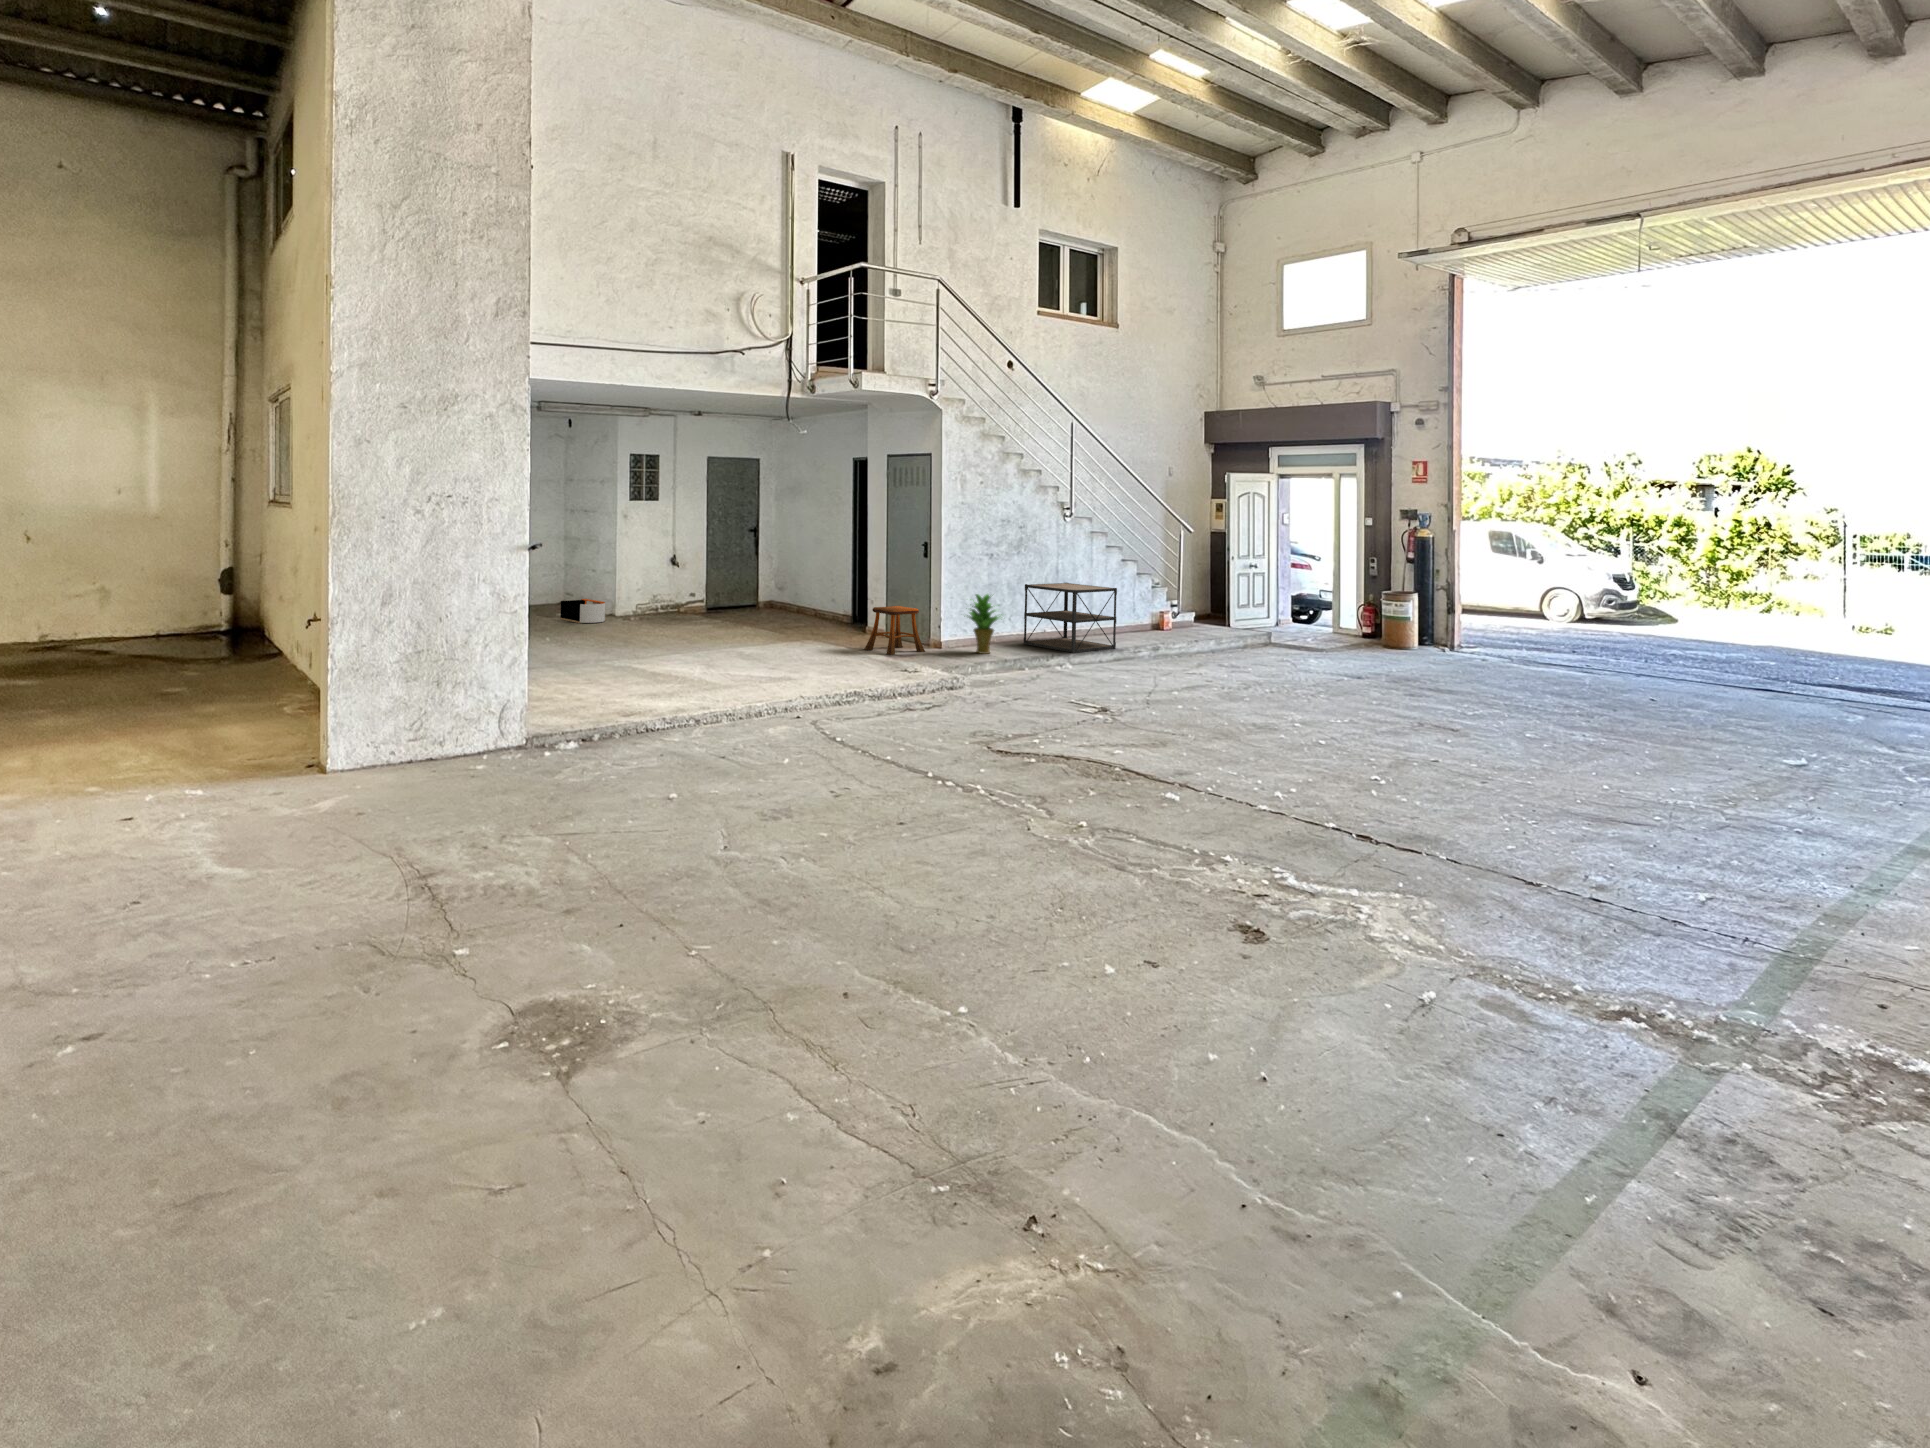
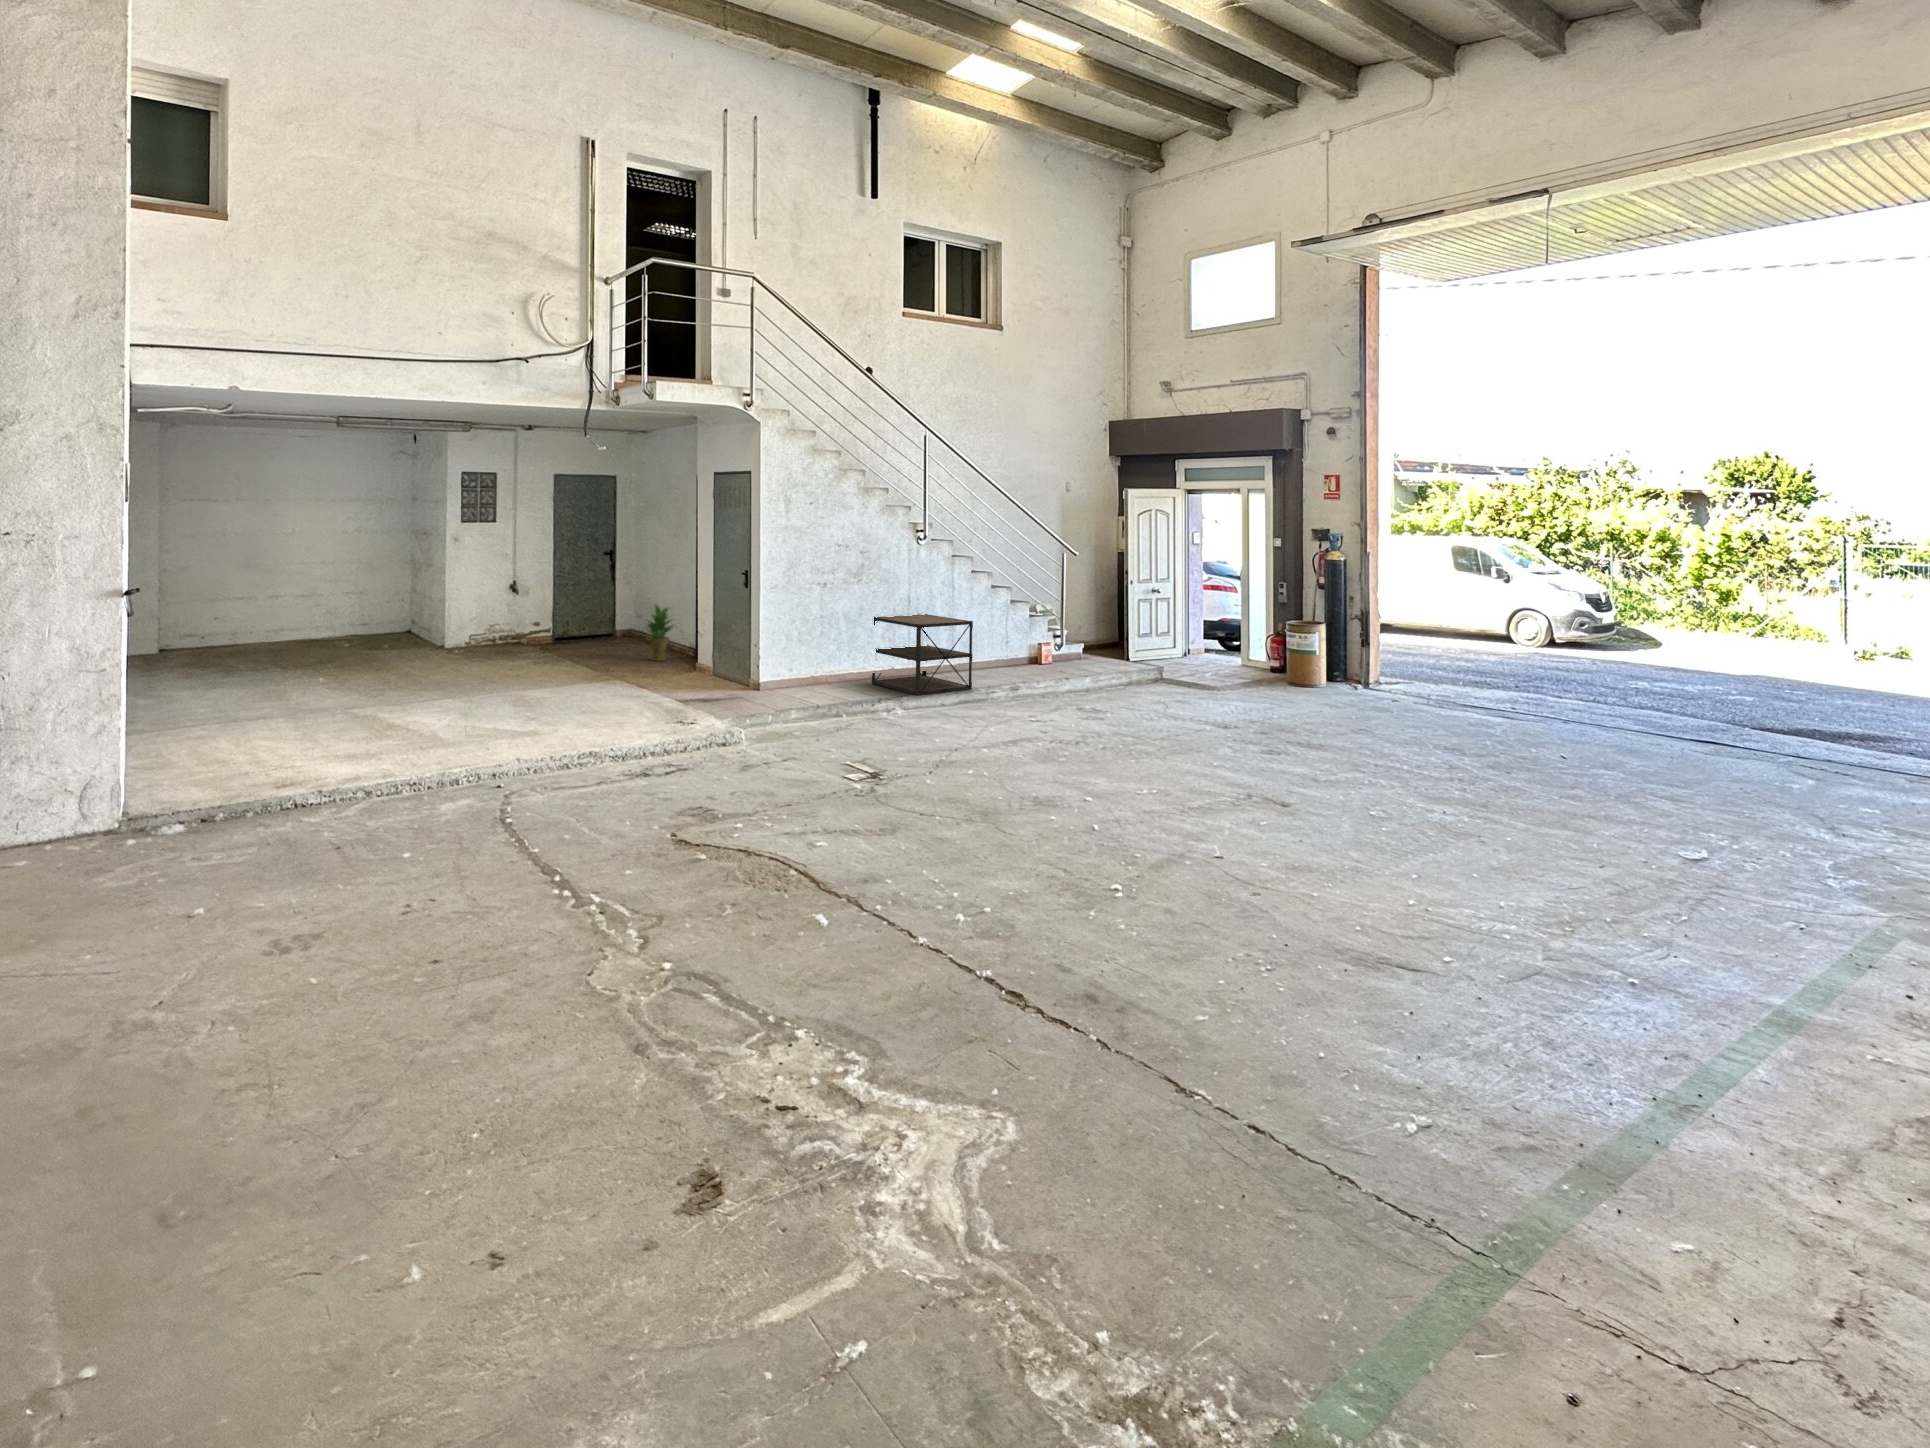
potted plant: present [967,594,1000,654] -> present [647,605,675,661]
storage bin: present [560,599,605,623] -> none [394,631,440,658]
stool: present [864,606,925,655] -> none [683,642,750,699]

